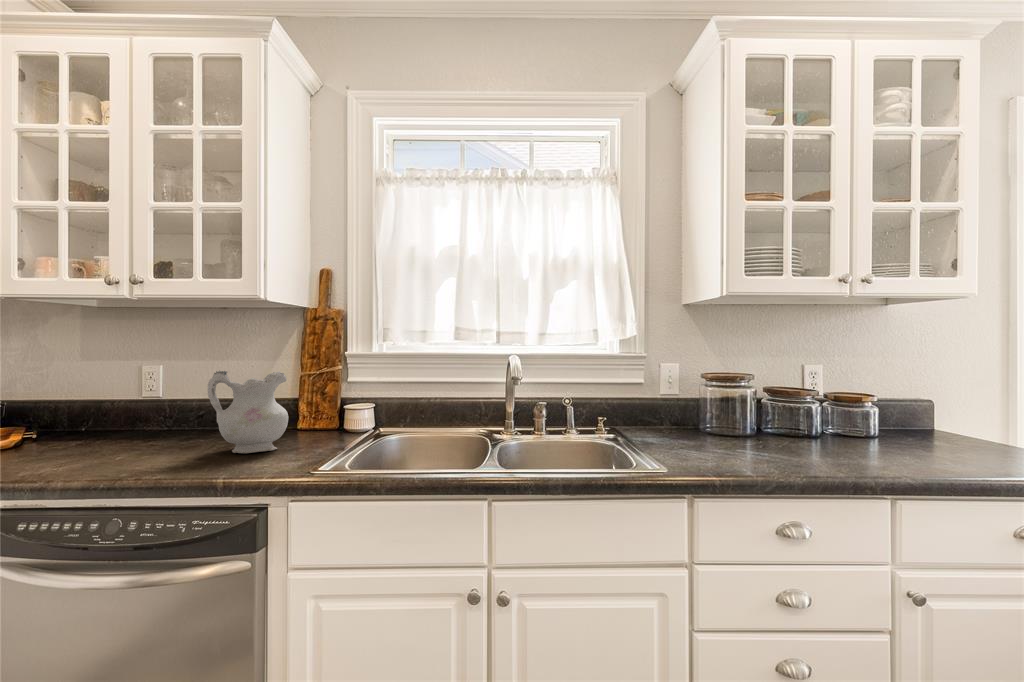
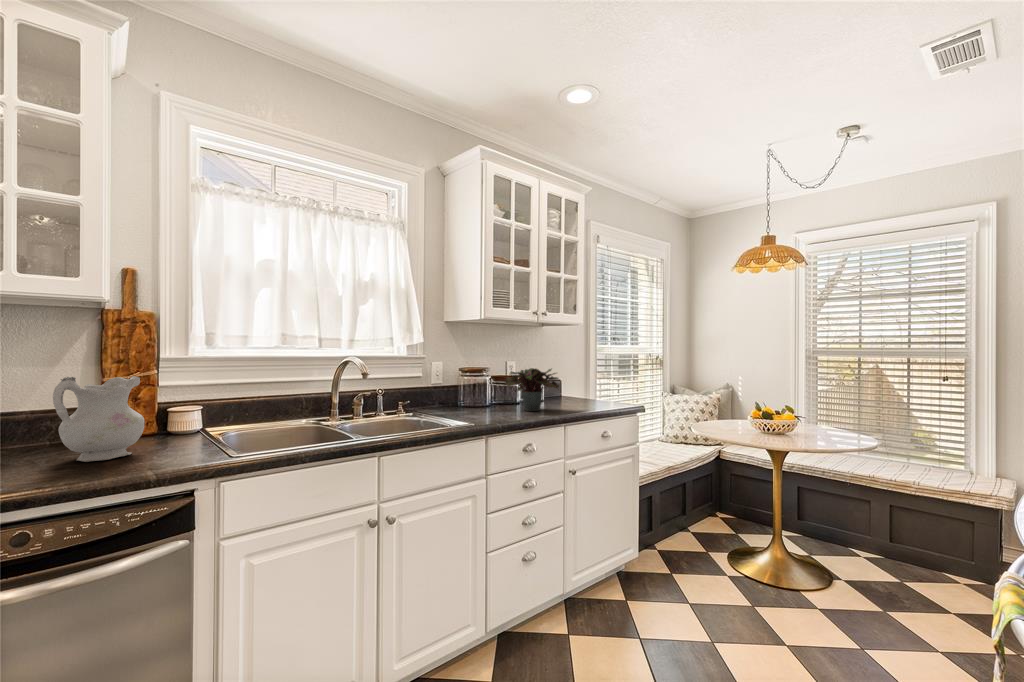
potted plant: none [761,379,889,459] -> present [504,368,559,411]

